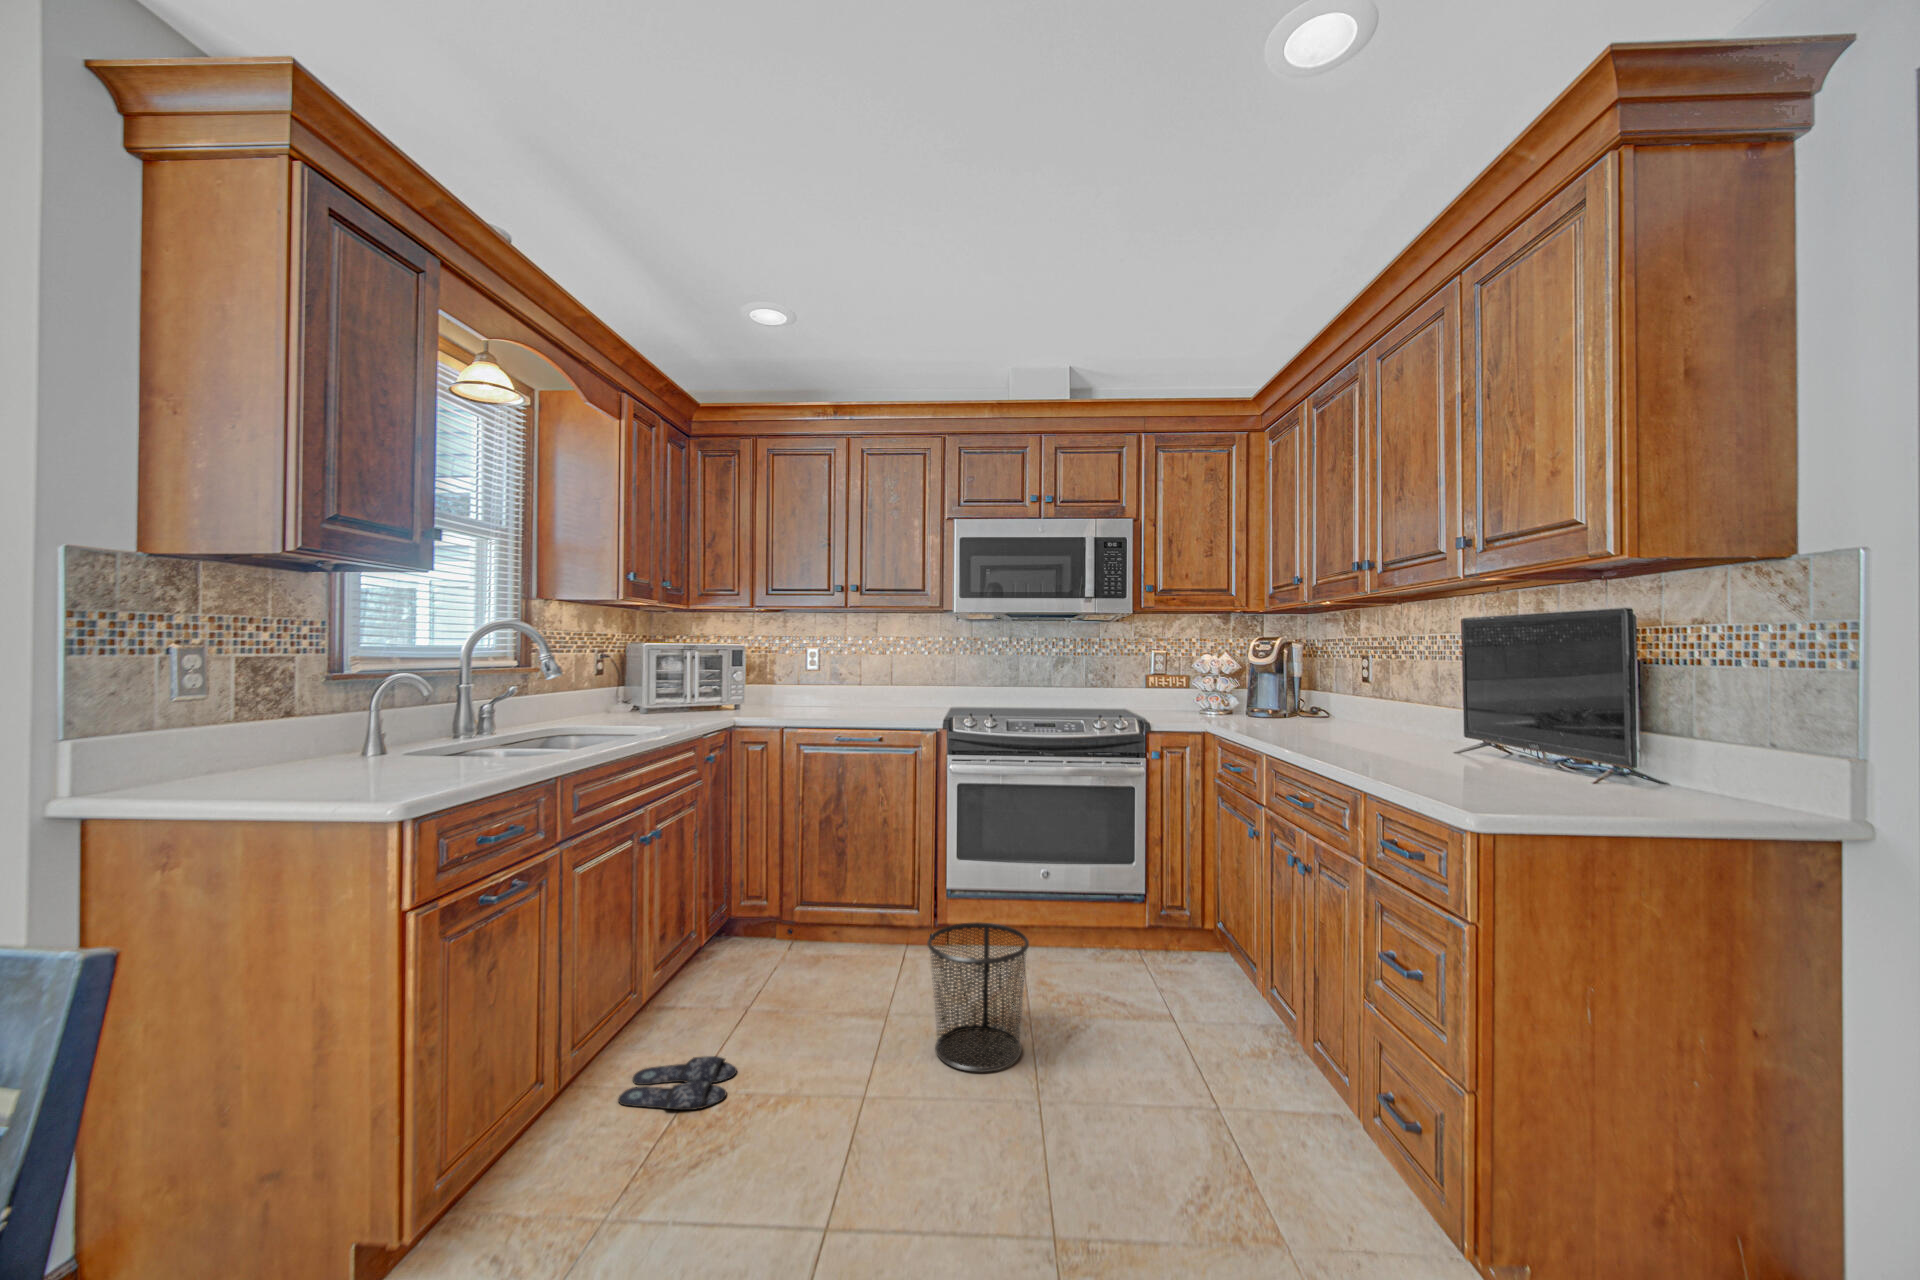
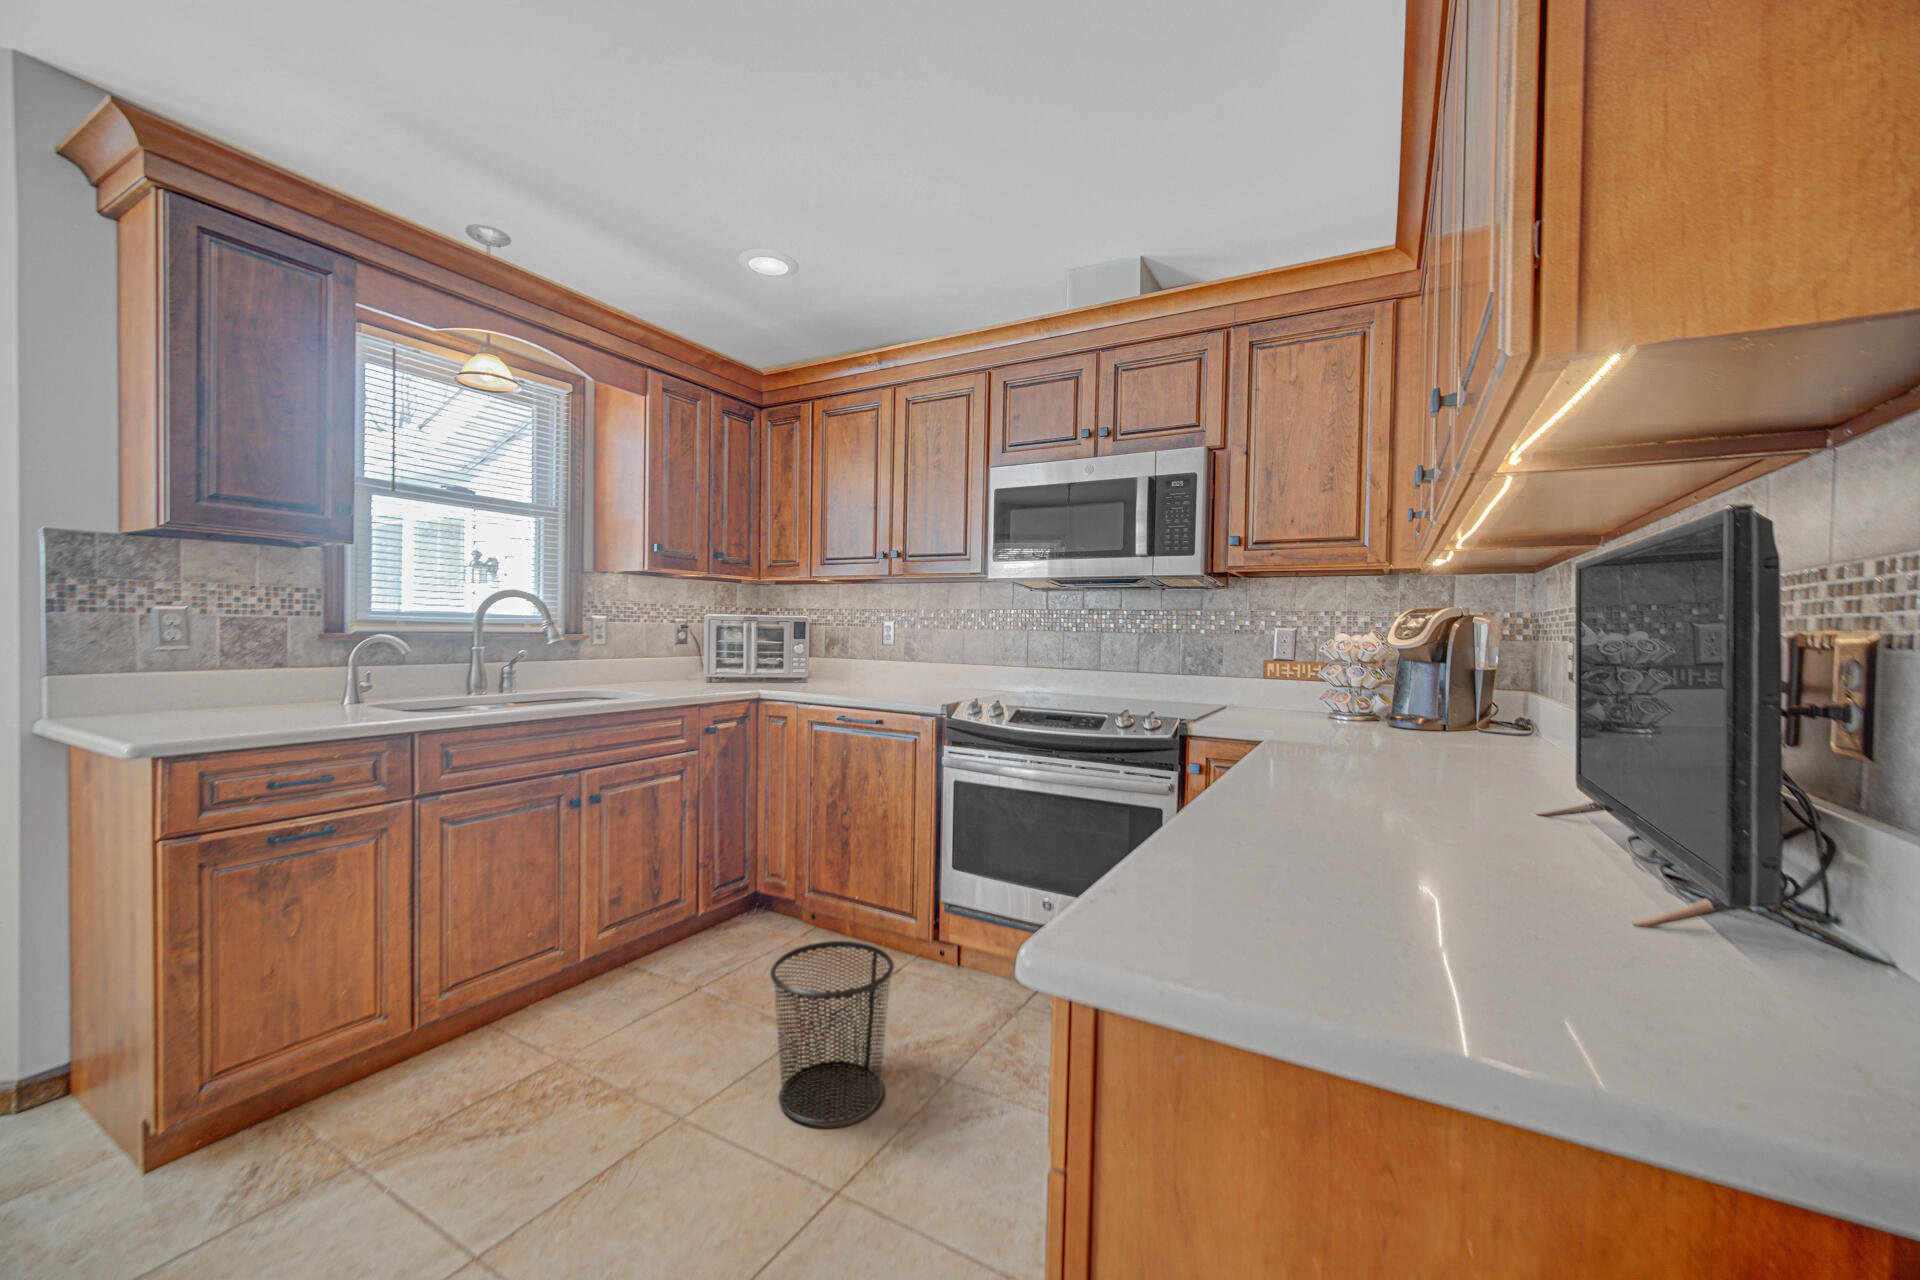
slippers: present [618,1056,737,1110] -> none [493,1017,609,1072]

